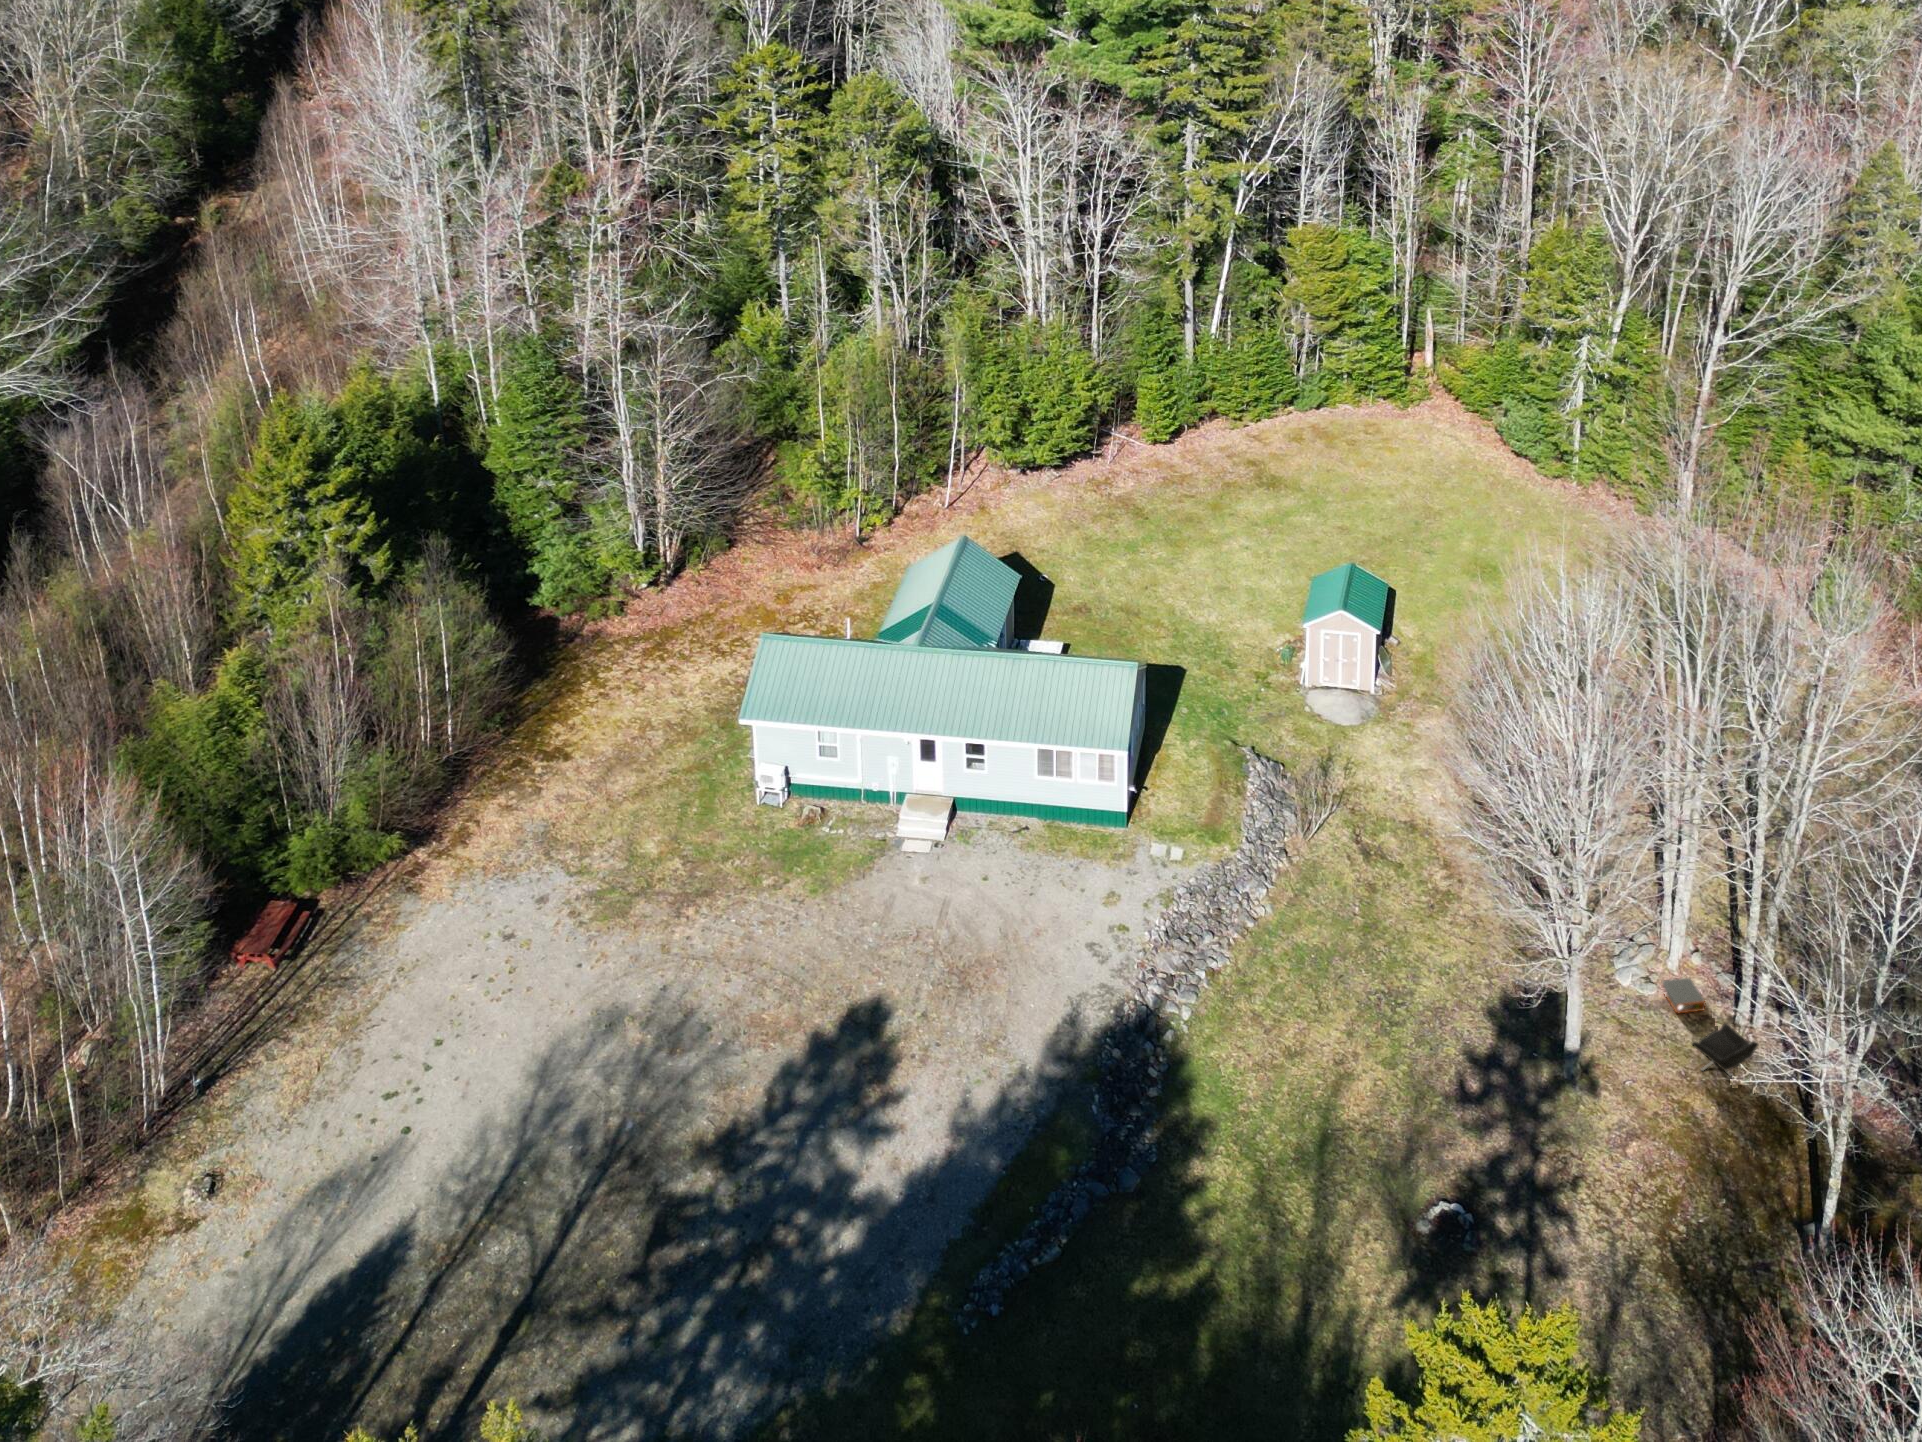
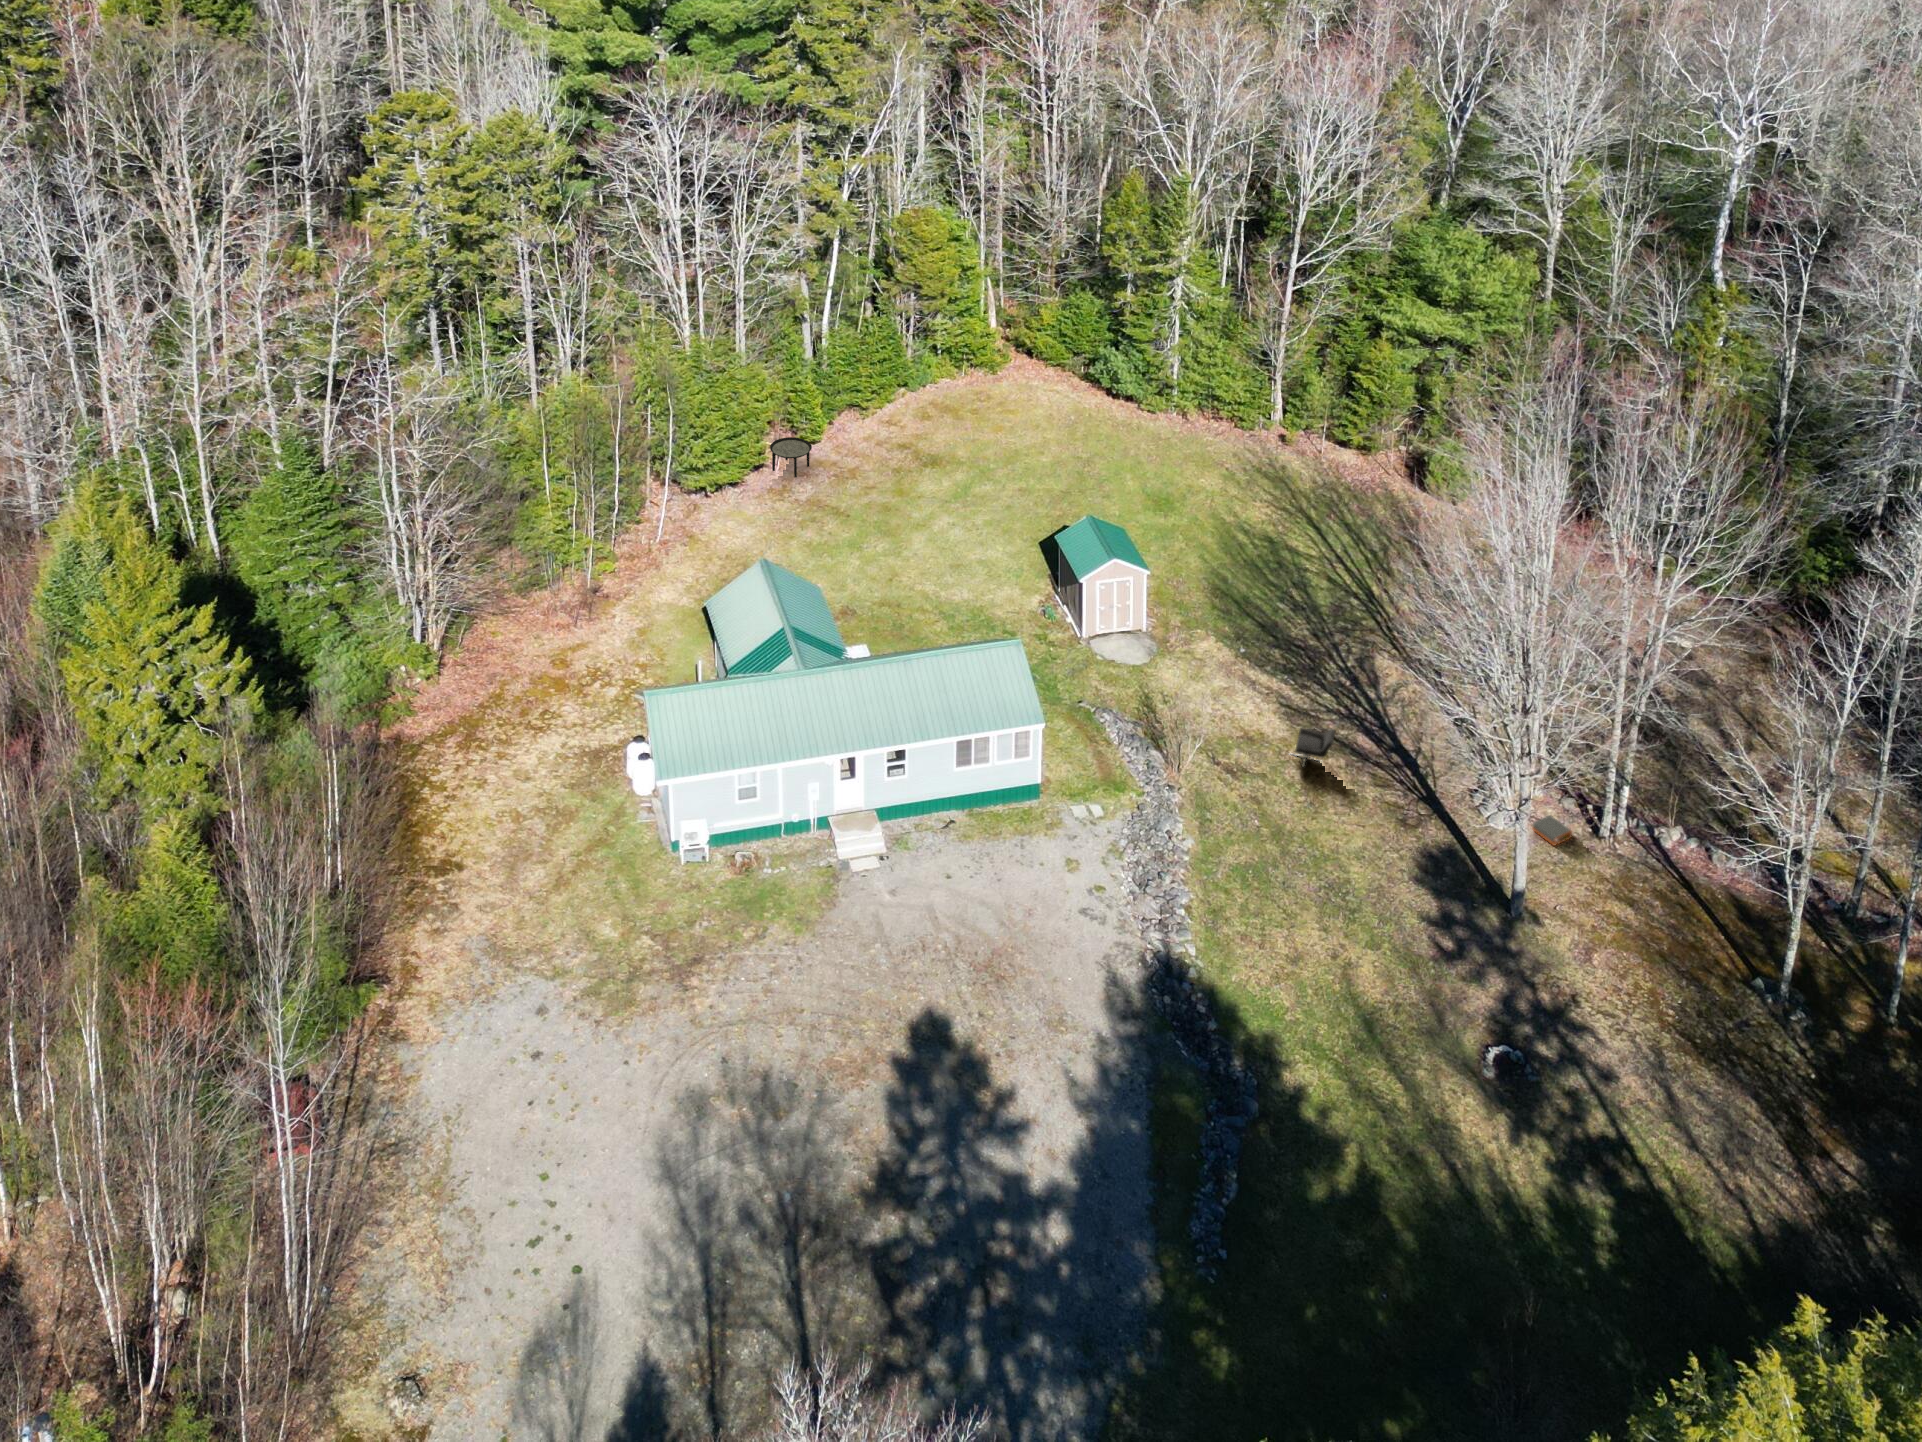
round table: none [1073,444,1115,484] -> present [770,437,812,477]
lounge chair: present [1692,1023,1758,1076] -> present [1295,727,1335,766]

